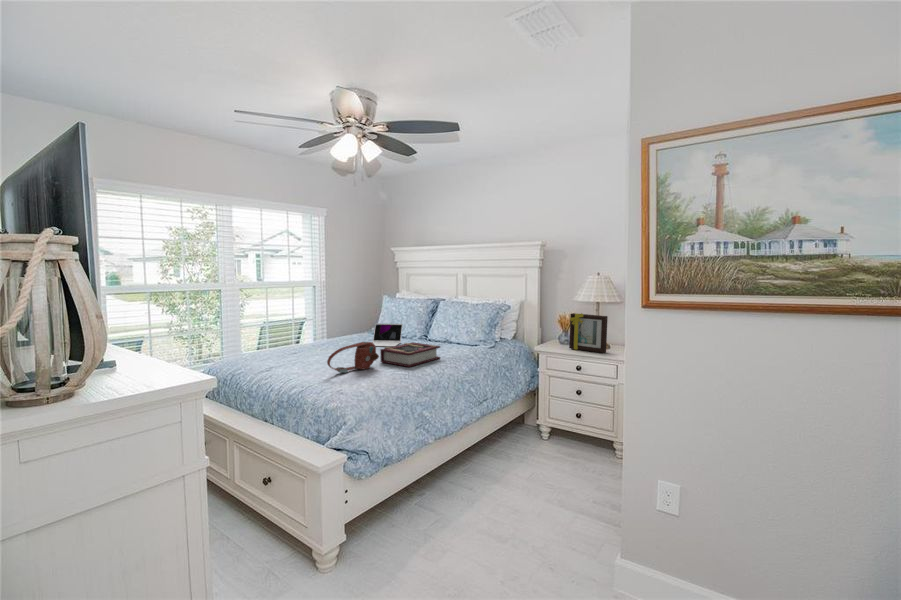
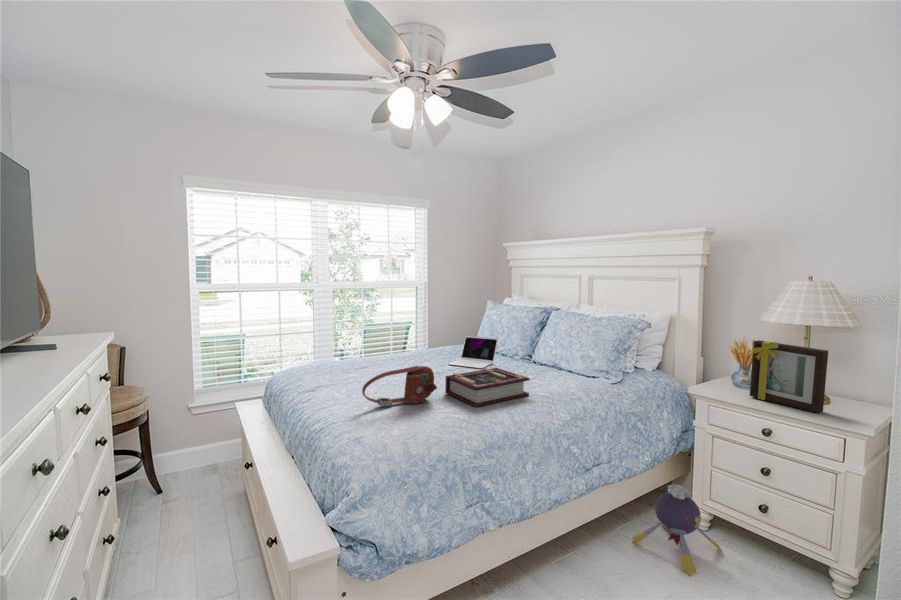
plush toy: none [506,409,558,462] -> present [632,484,722,576]

